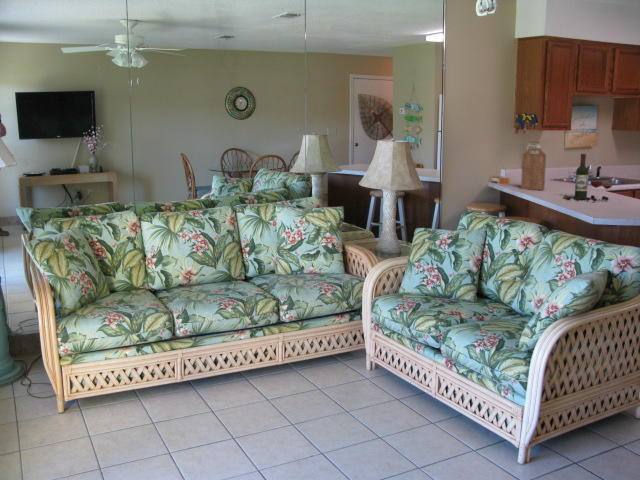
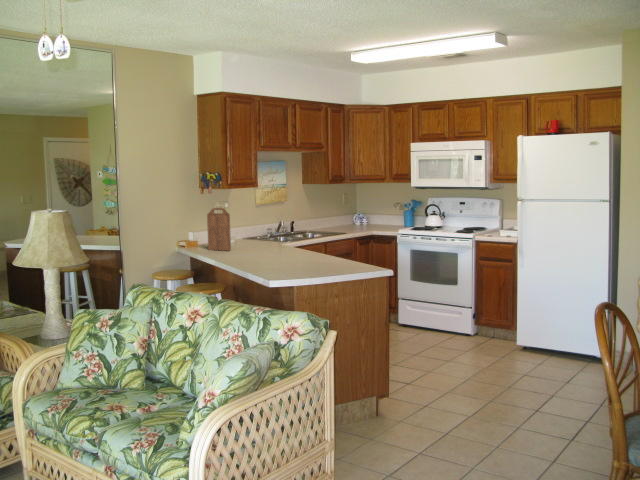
wine bottle: present [563,154,612,201] -> none [247,214,292,261]

